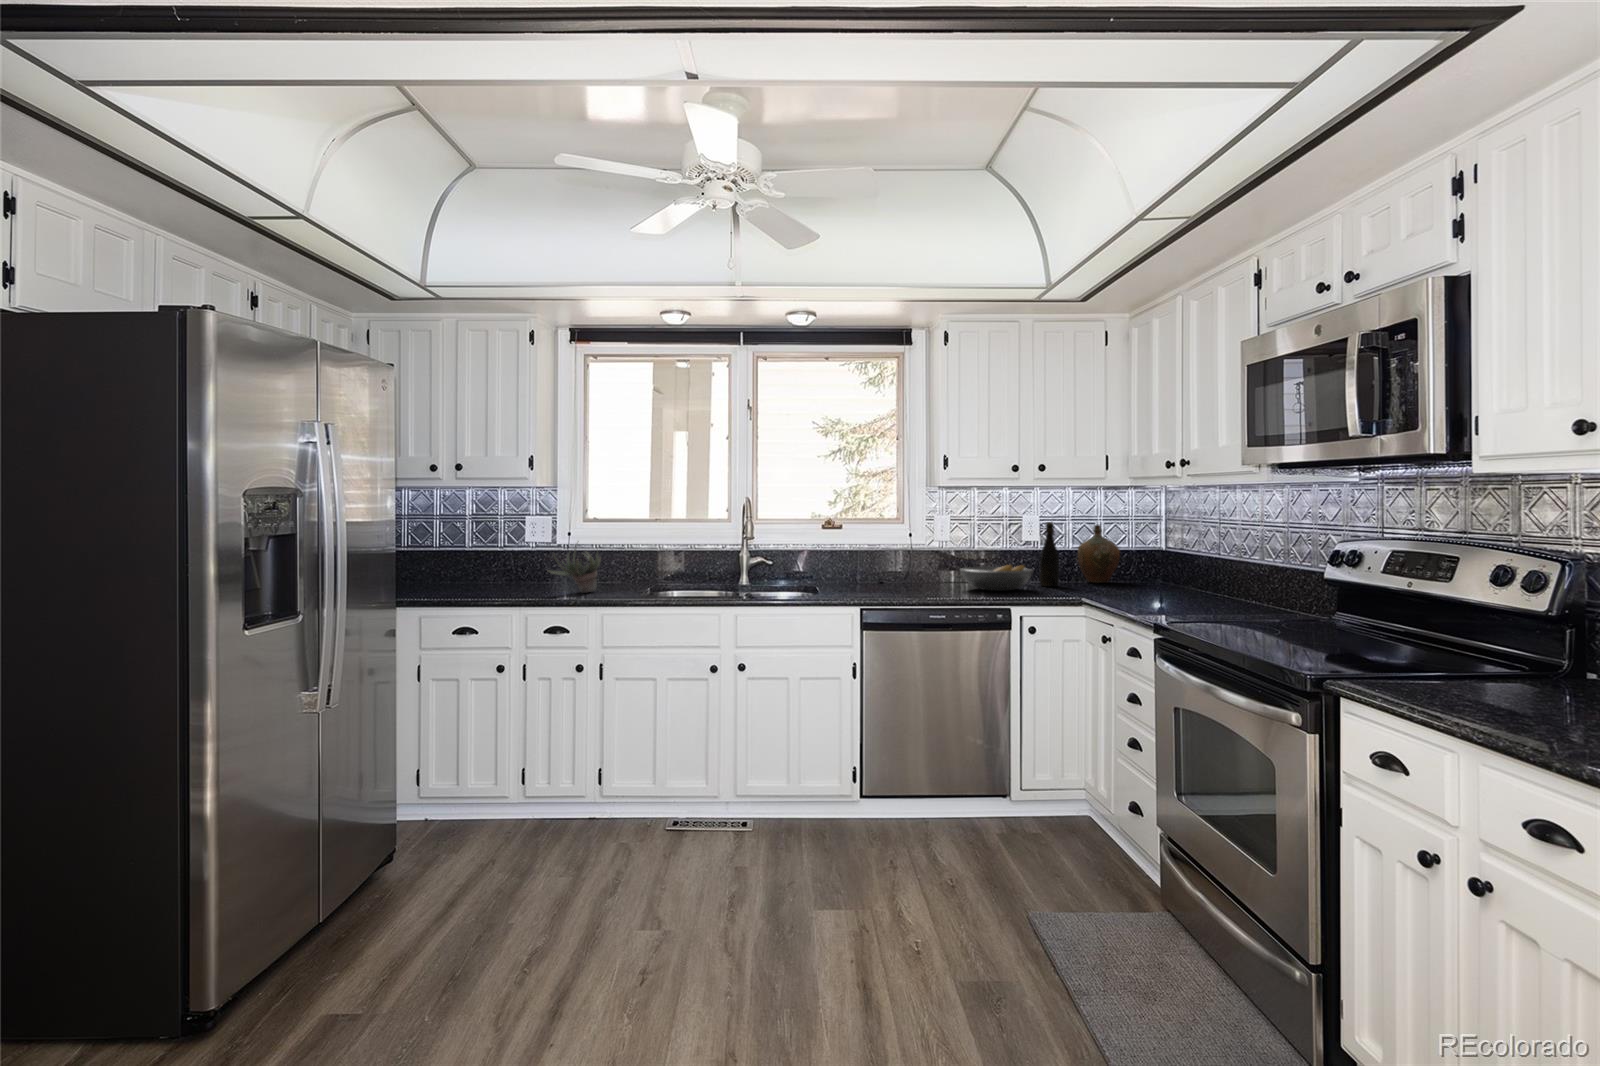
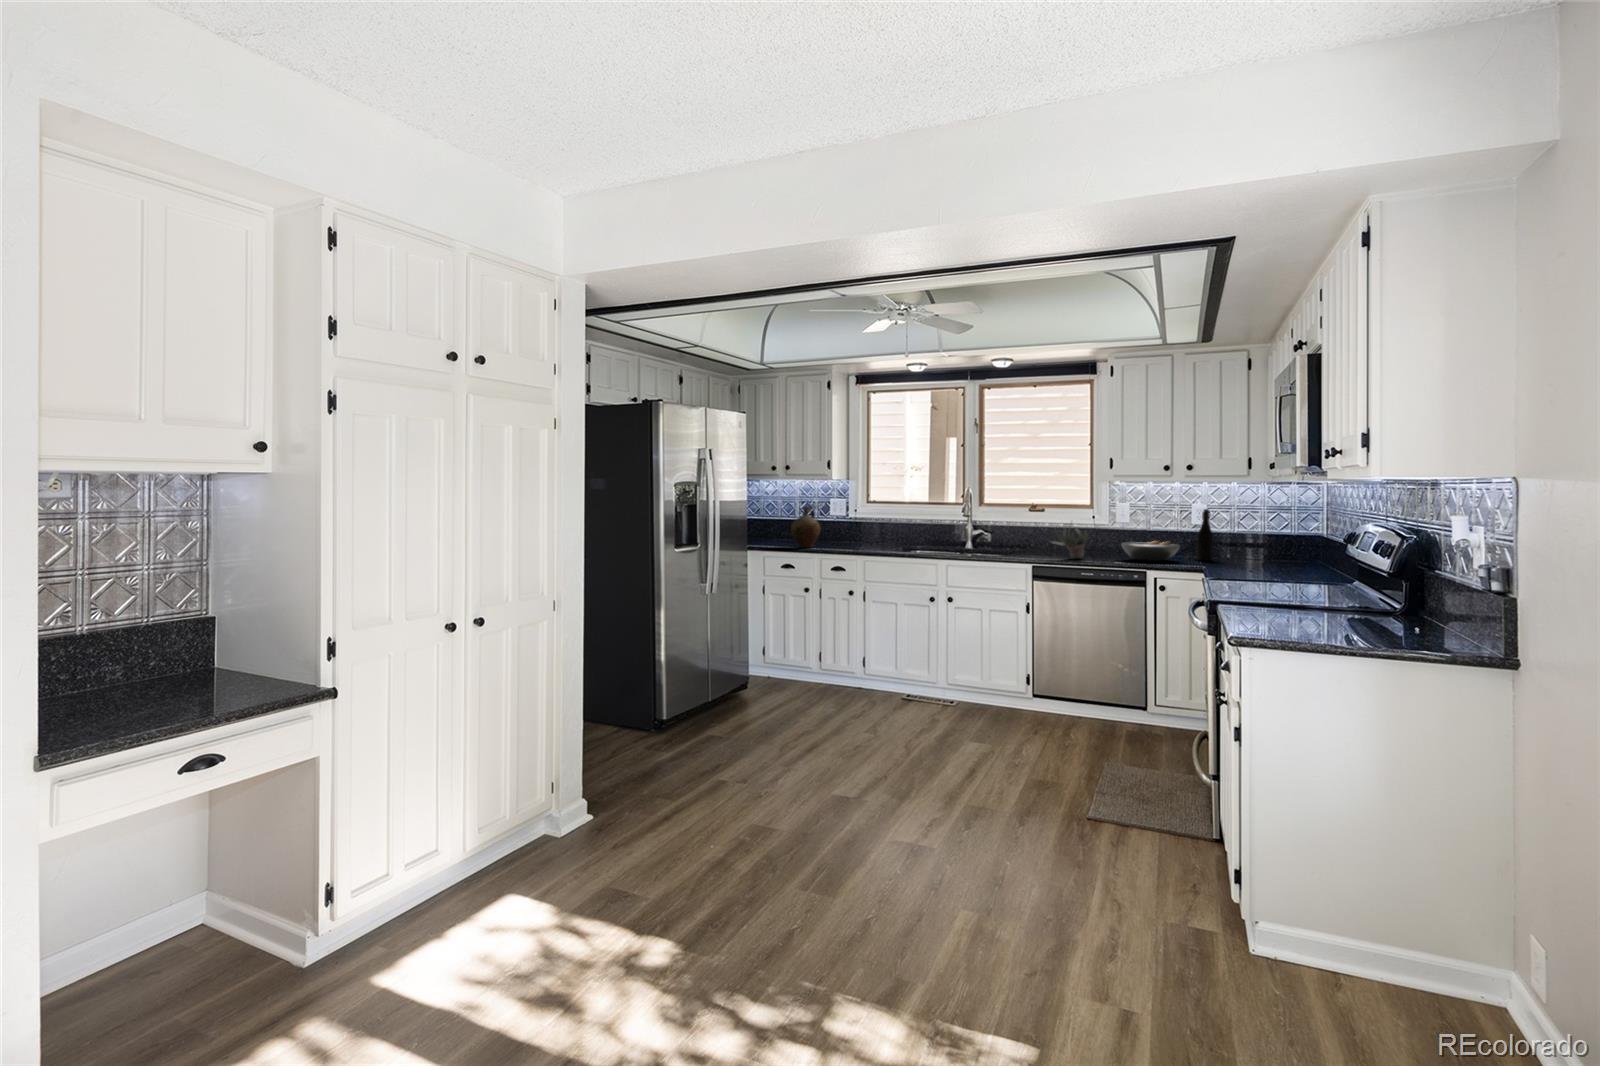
ceramic jug: present [1078,525,1120,583] -> present [791,507,820,548]
succulent plant: present [548,546,601,593] -> present [1051,529,1088,559]

